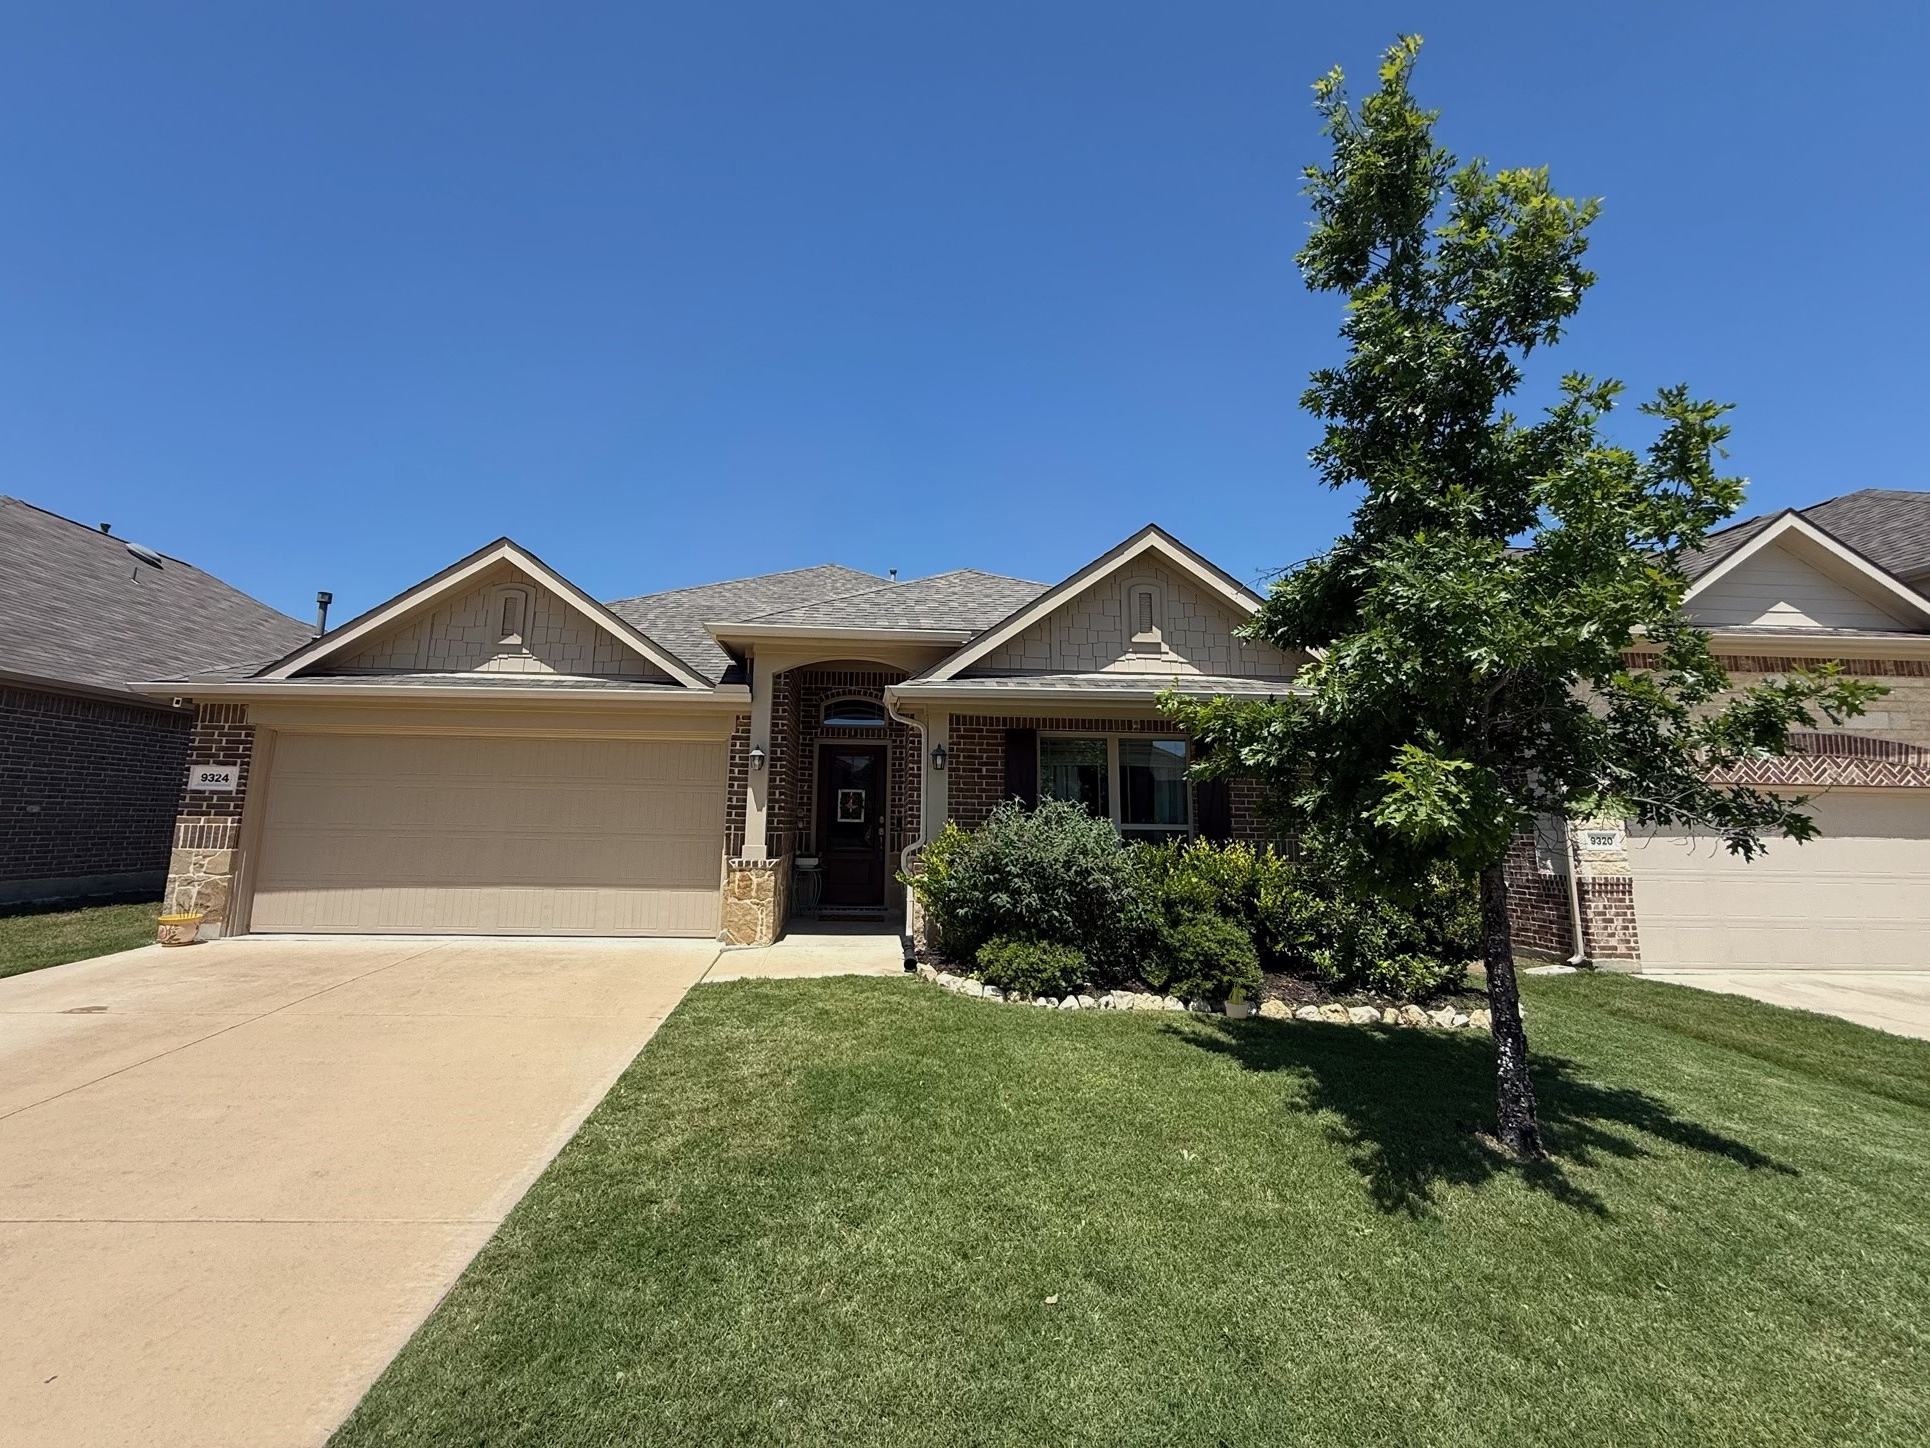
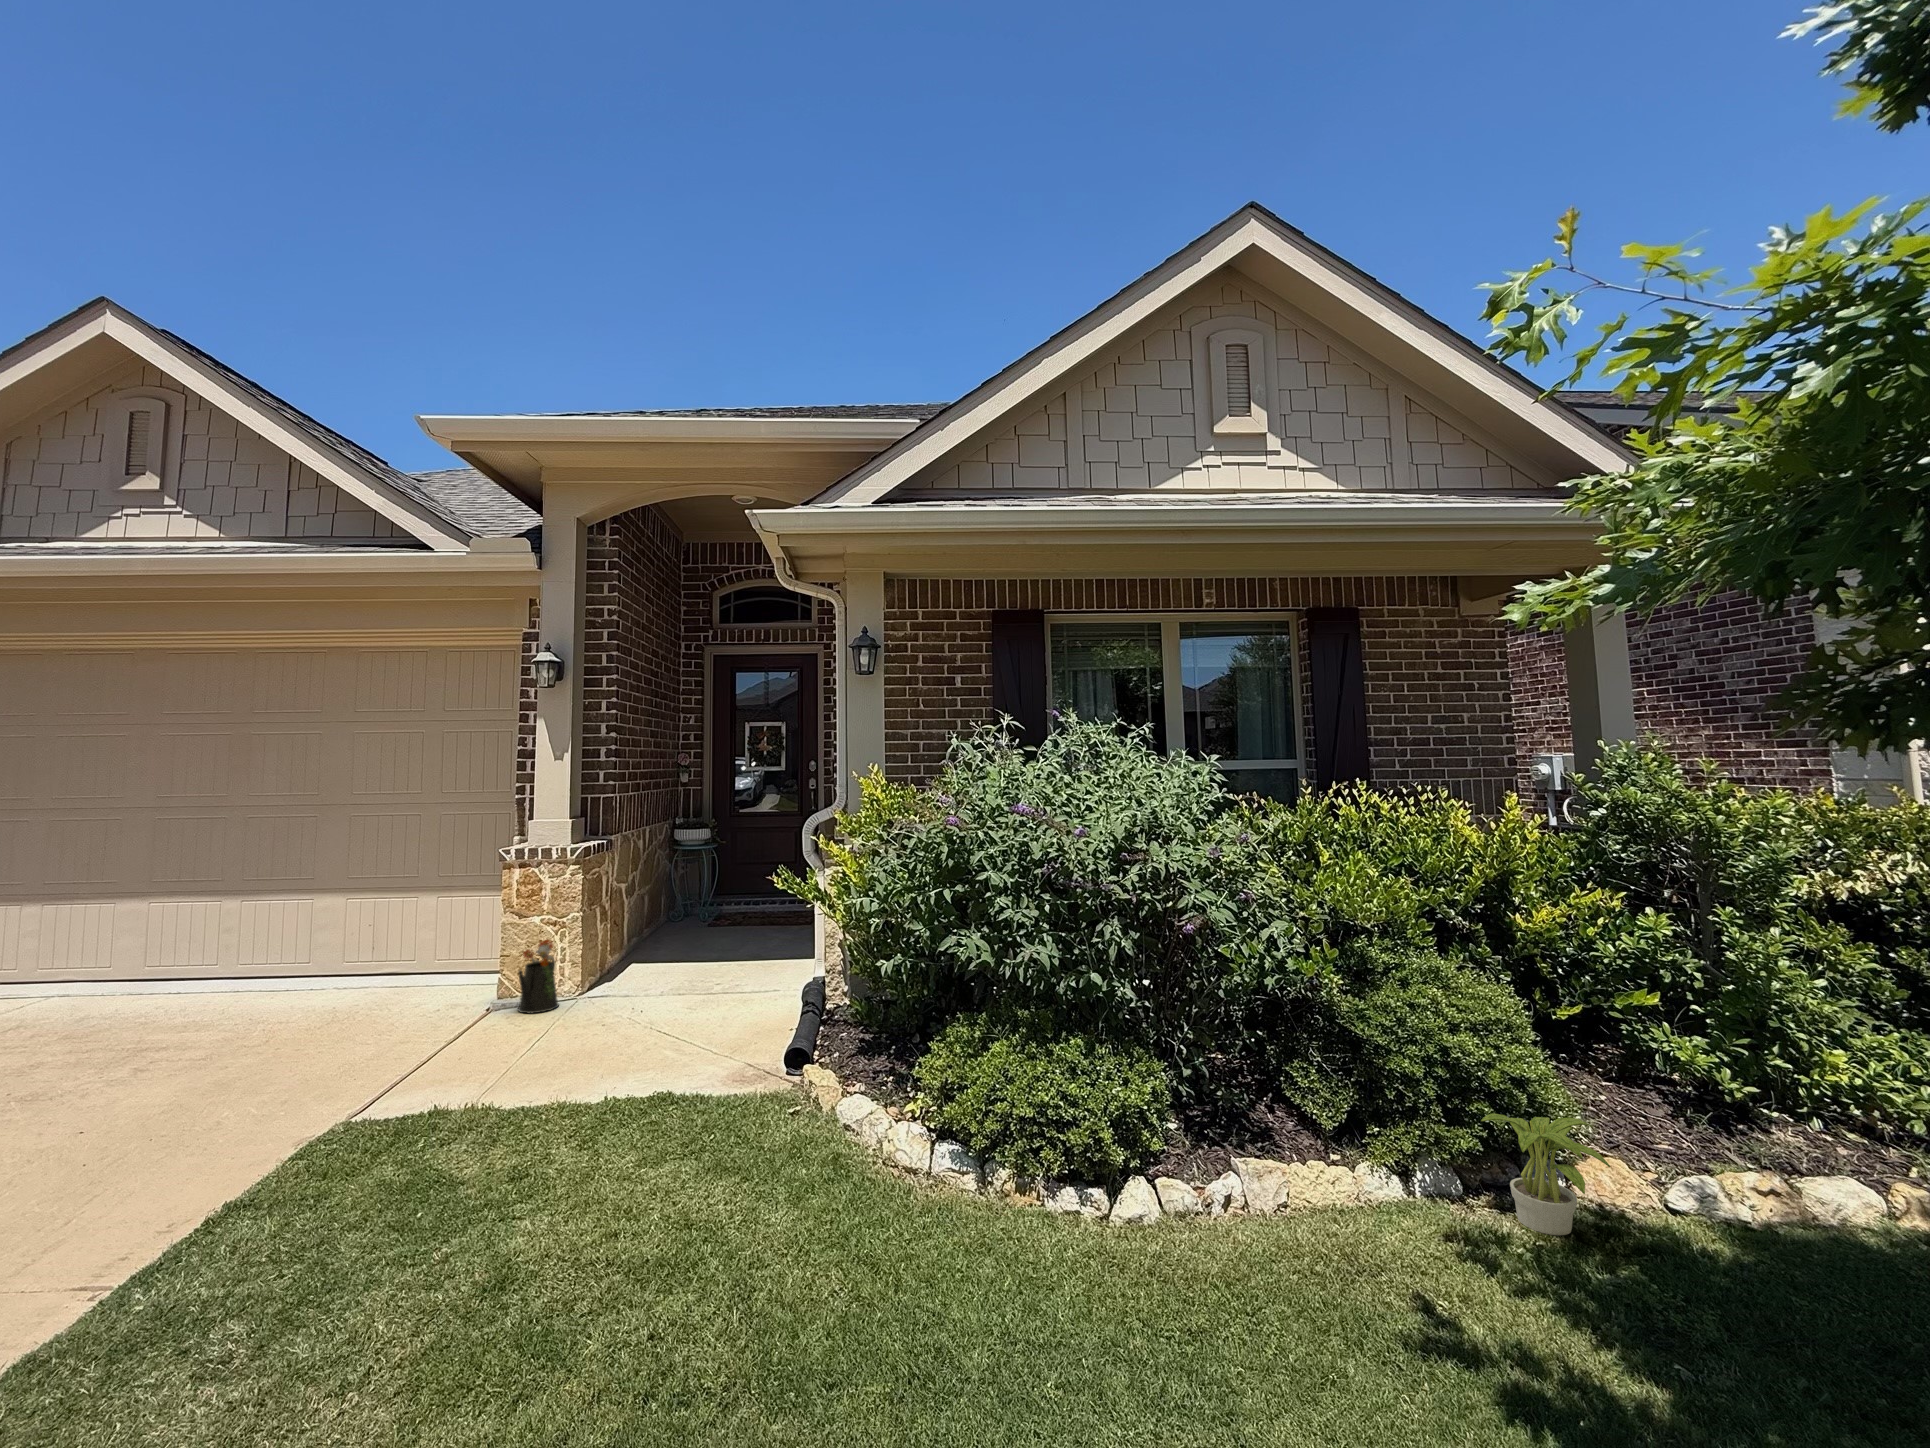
watering can: none [740,912,762,951] -> present [518,939,559,1013]

